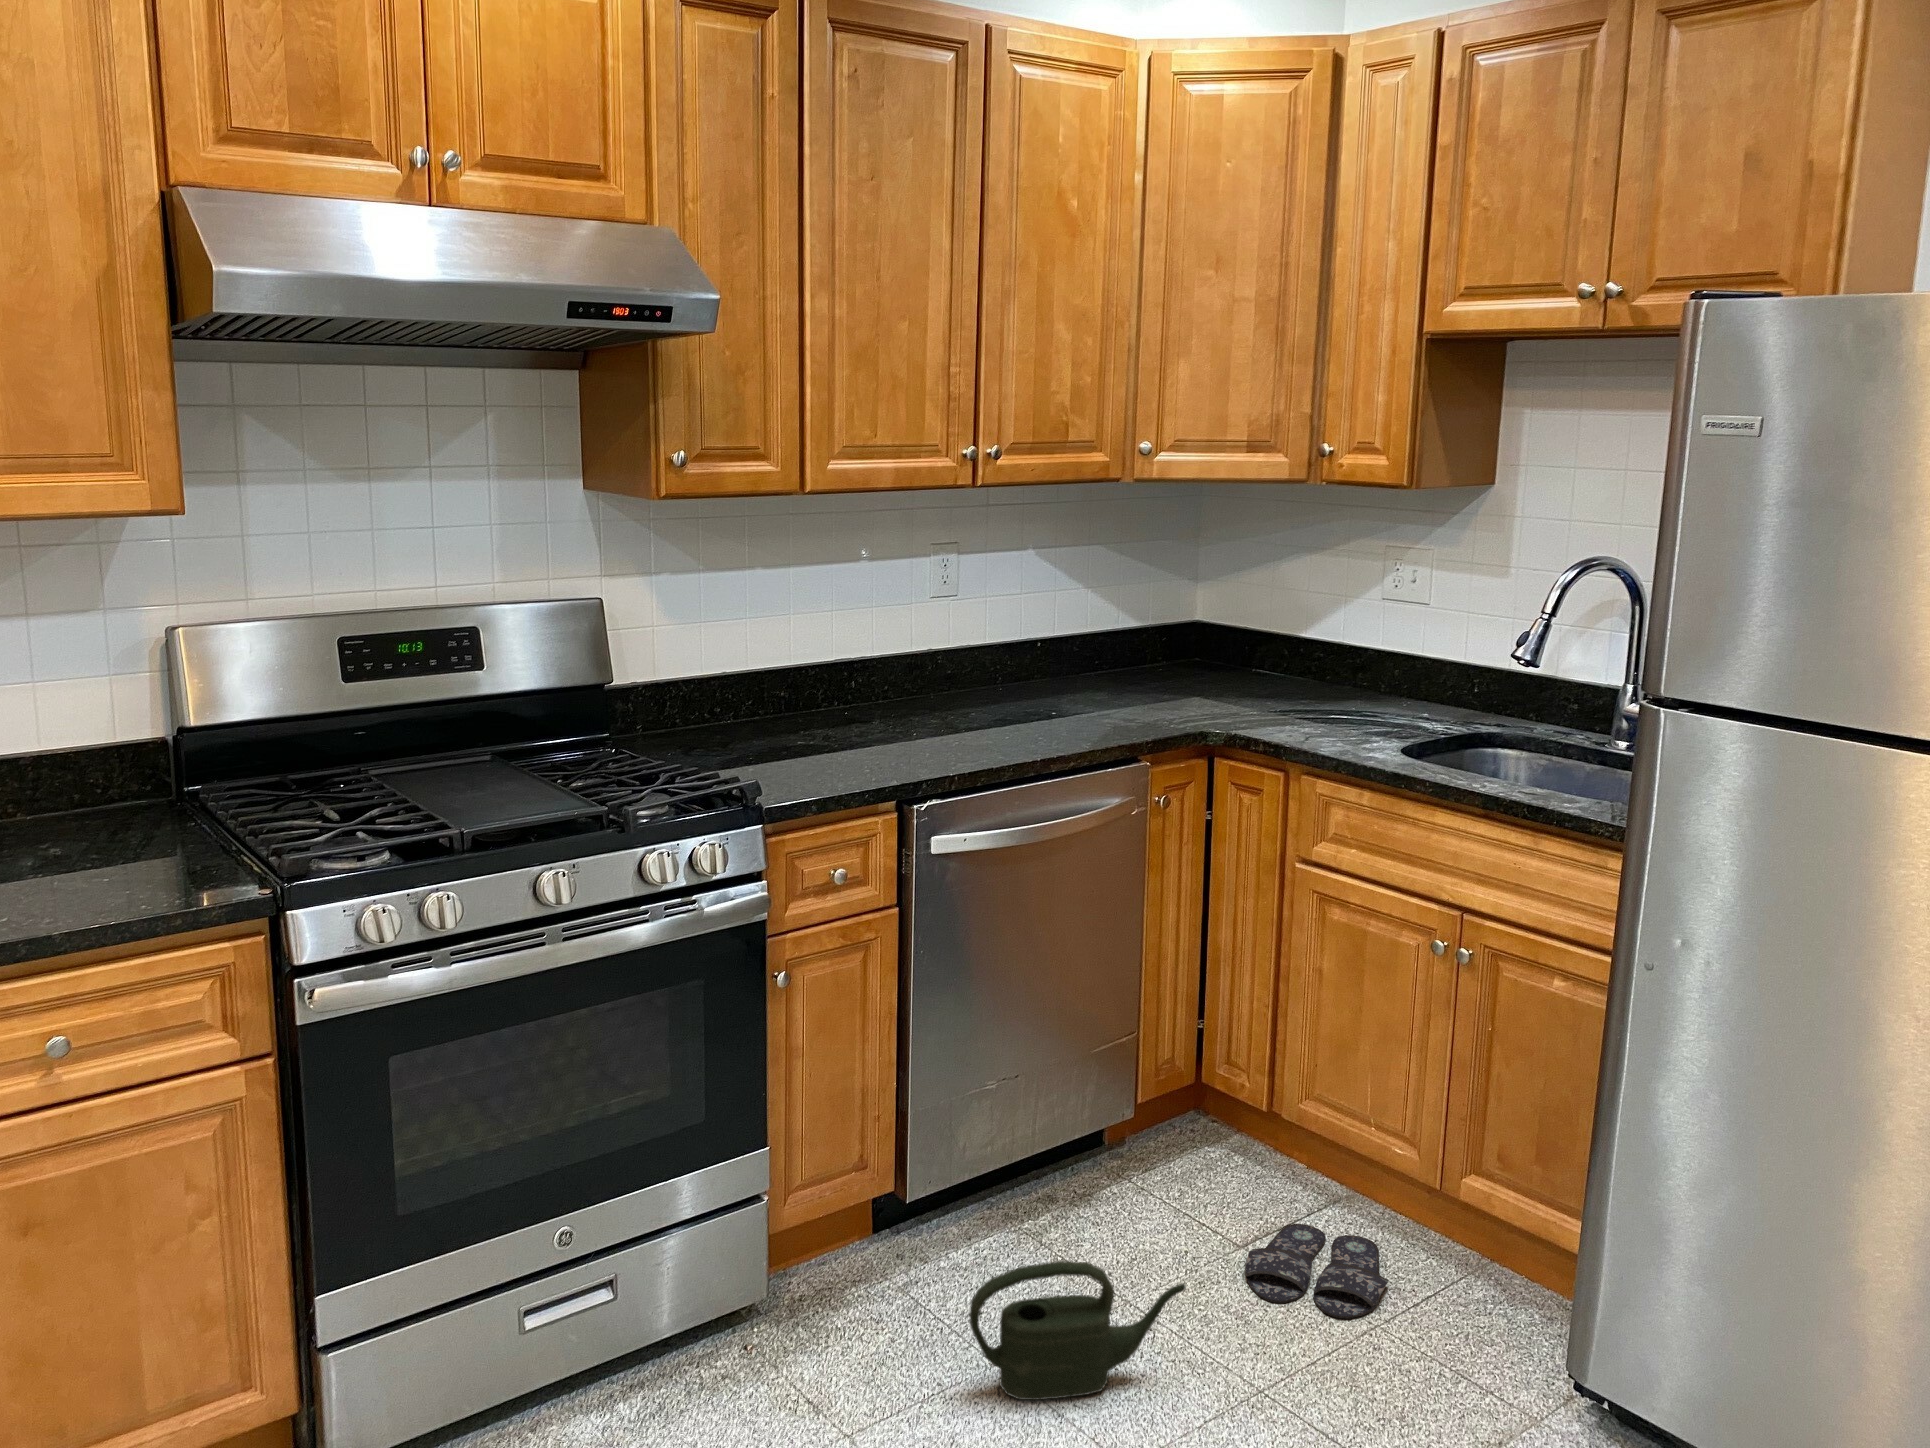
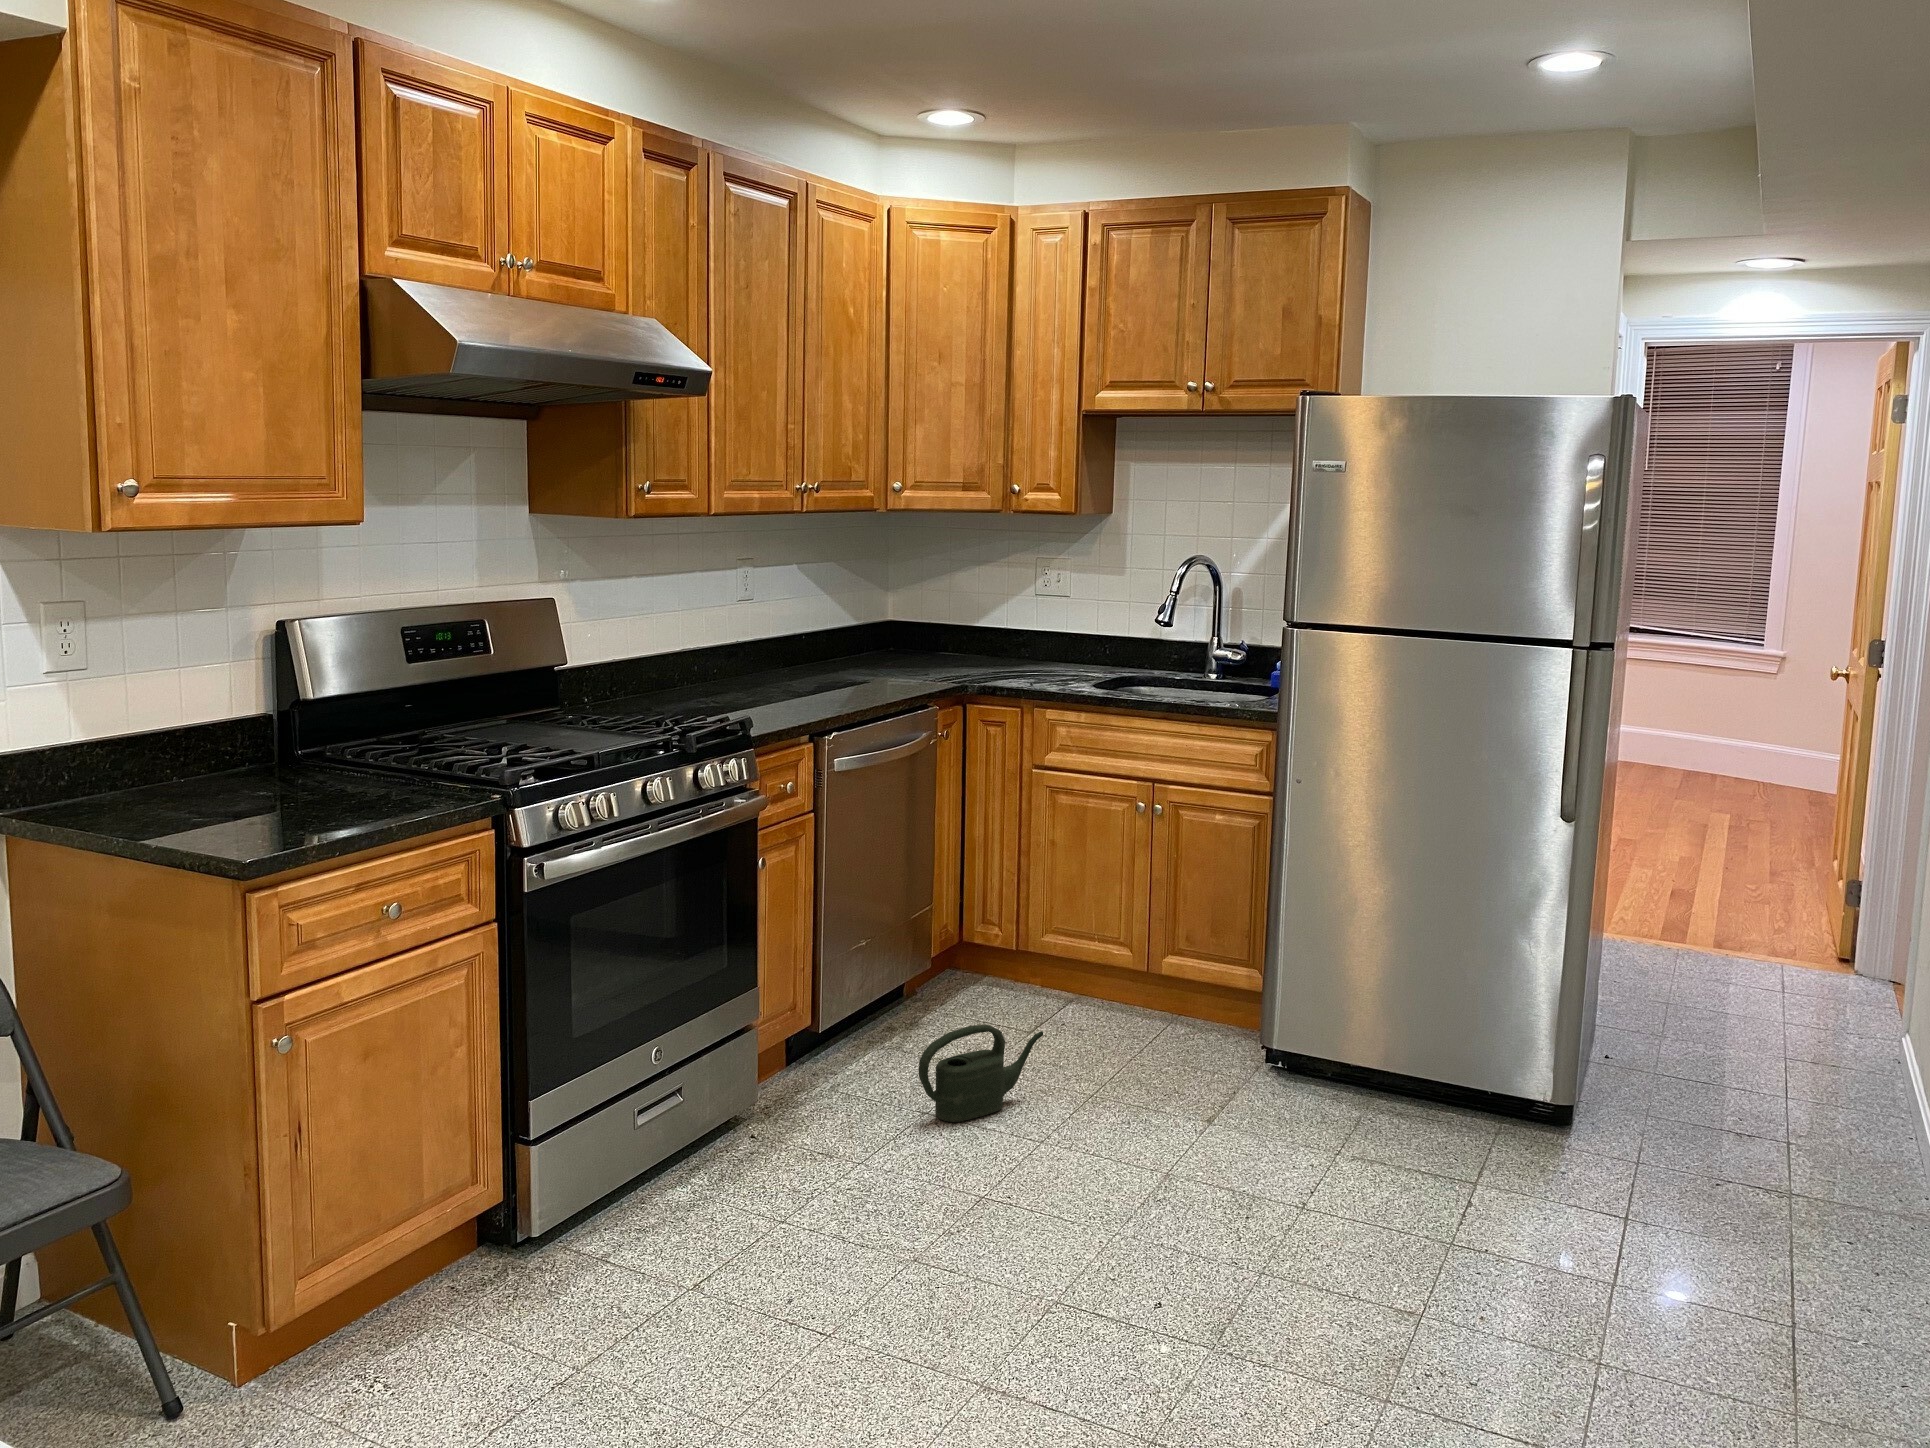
slippers: present [1245,1224,1389,1319] -> none [1040,1014,1131,1053]

